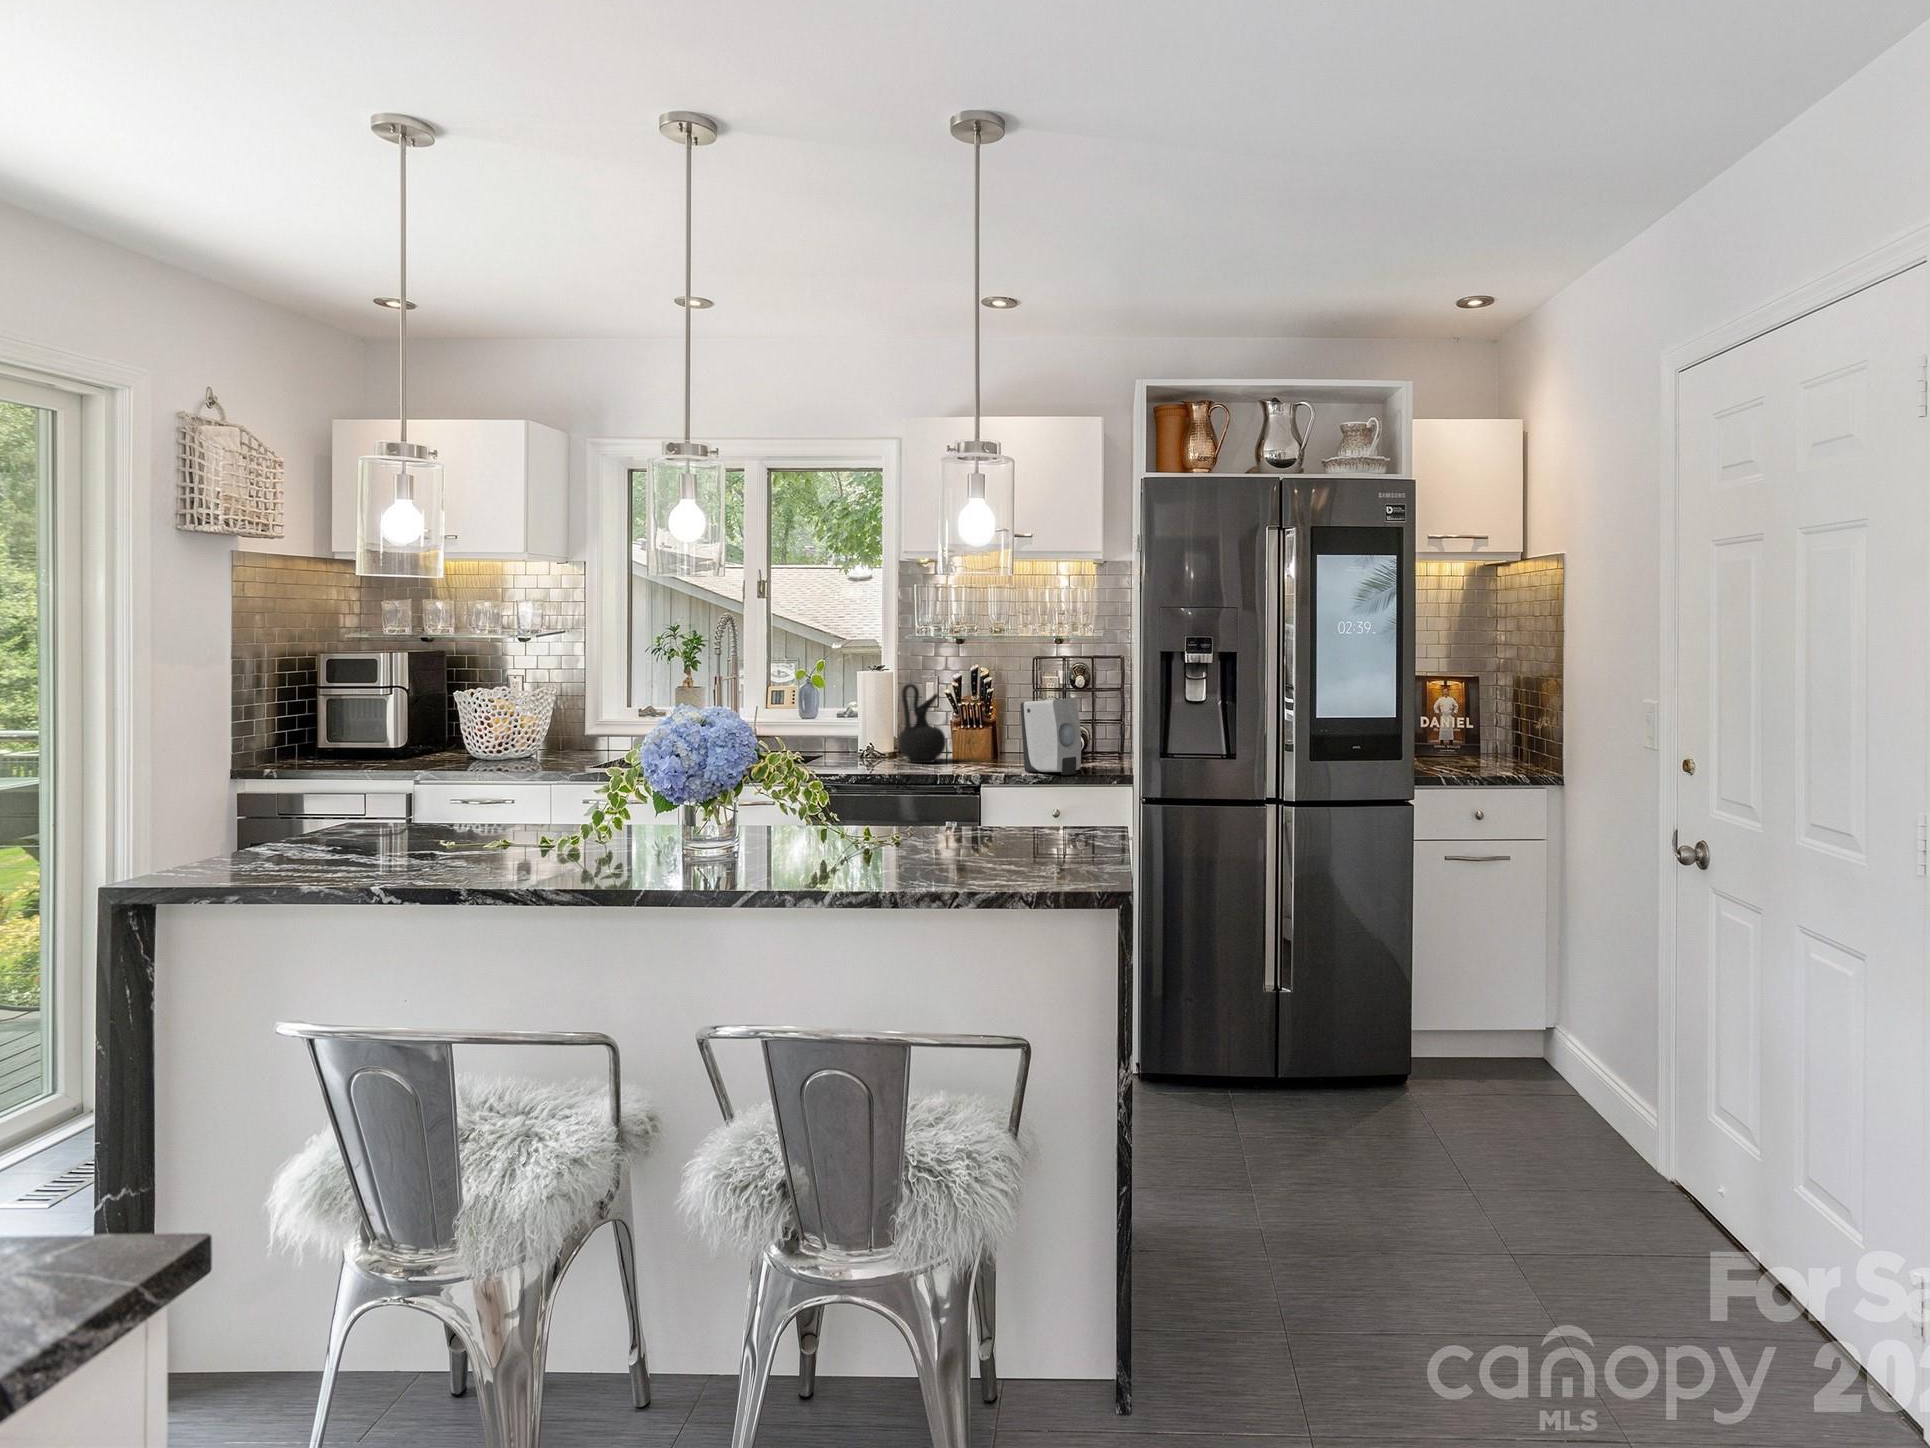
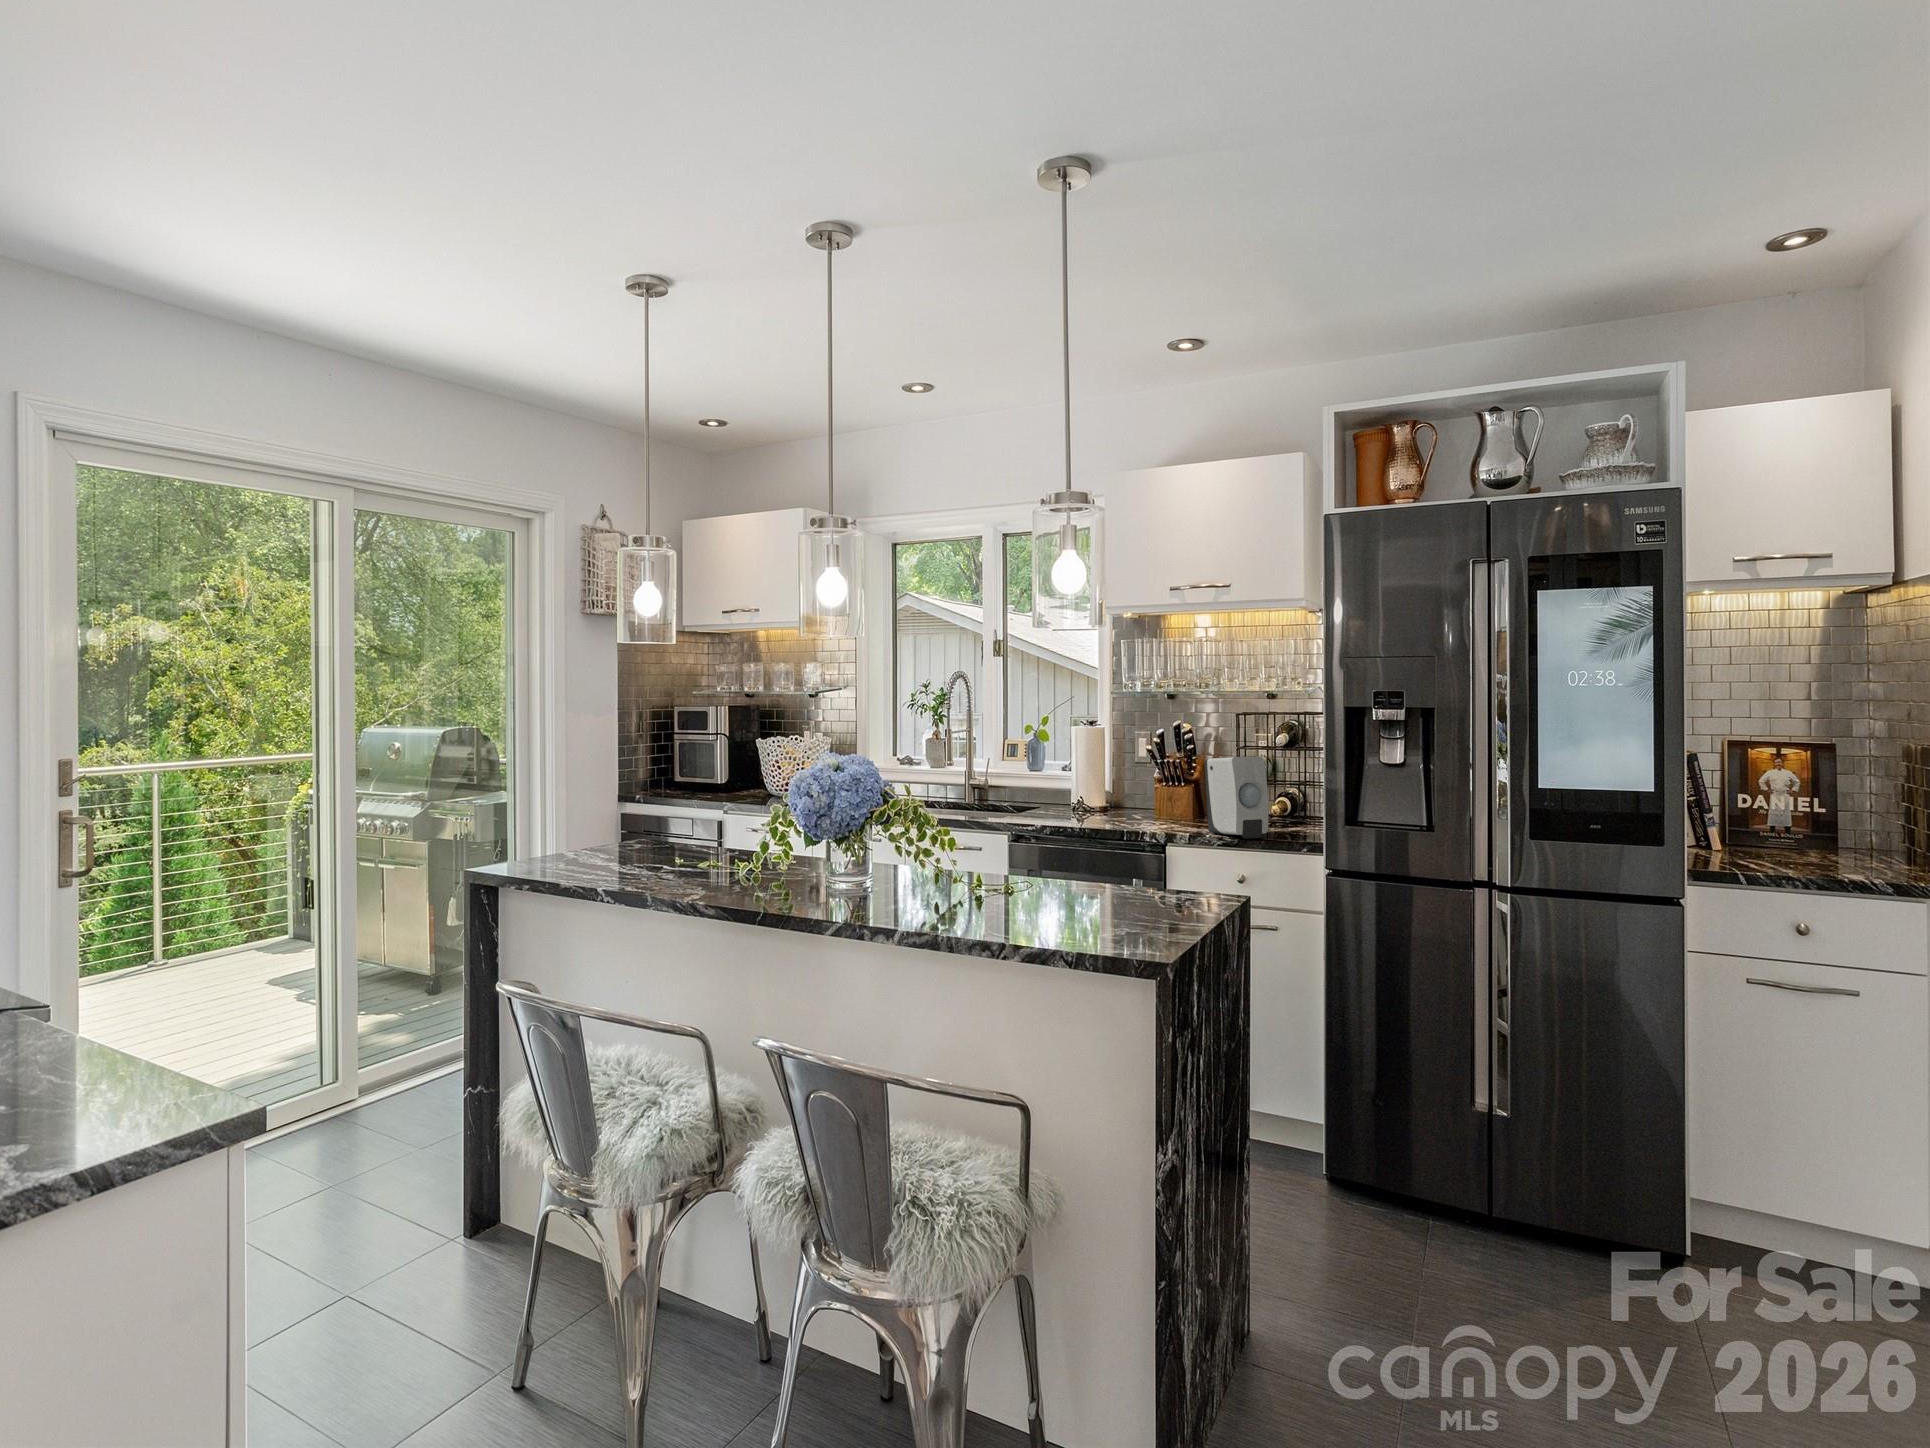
ceramic jug: present [898,684,946,763] -> none [1095,738,1143,818]

